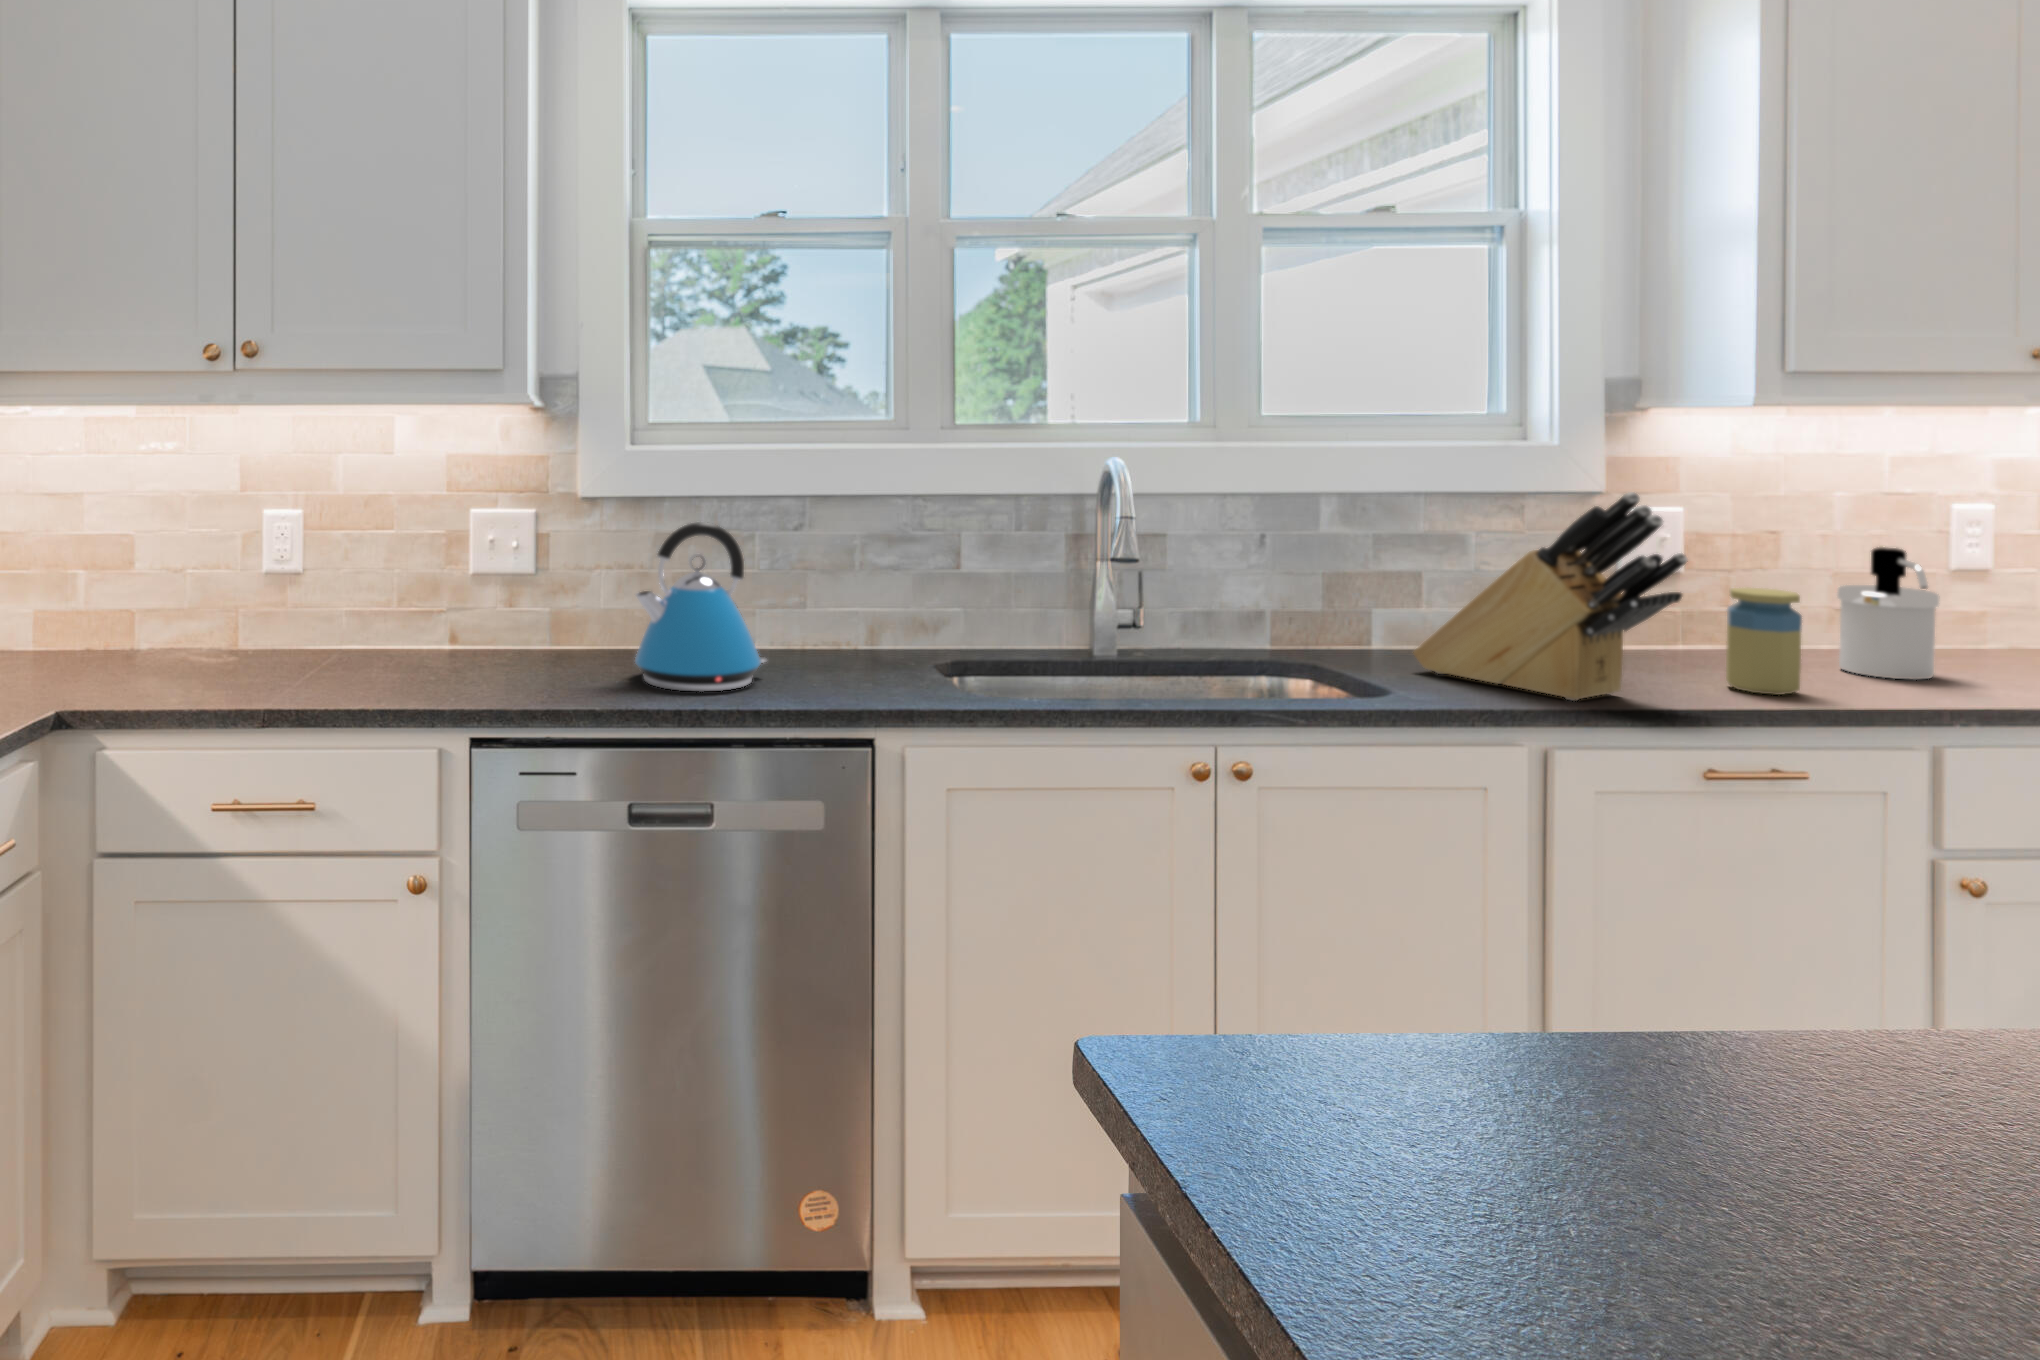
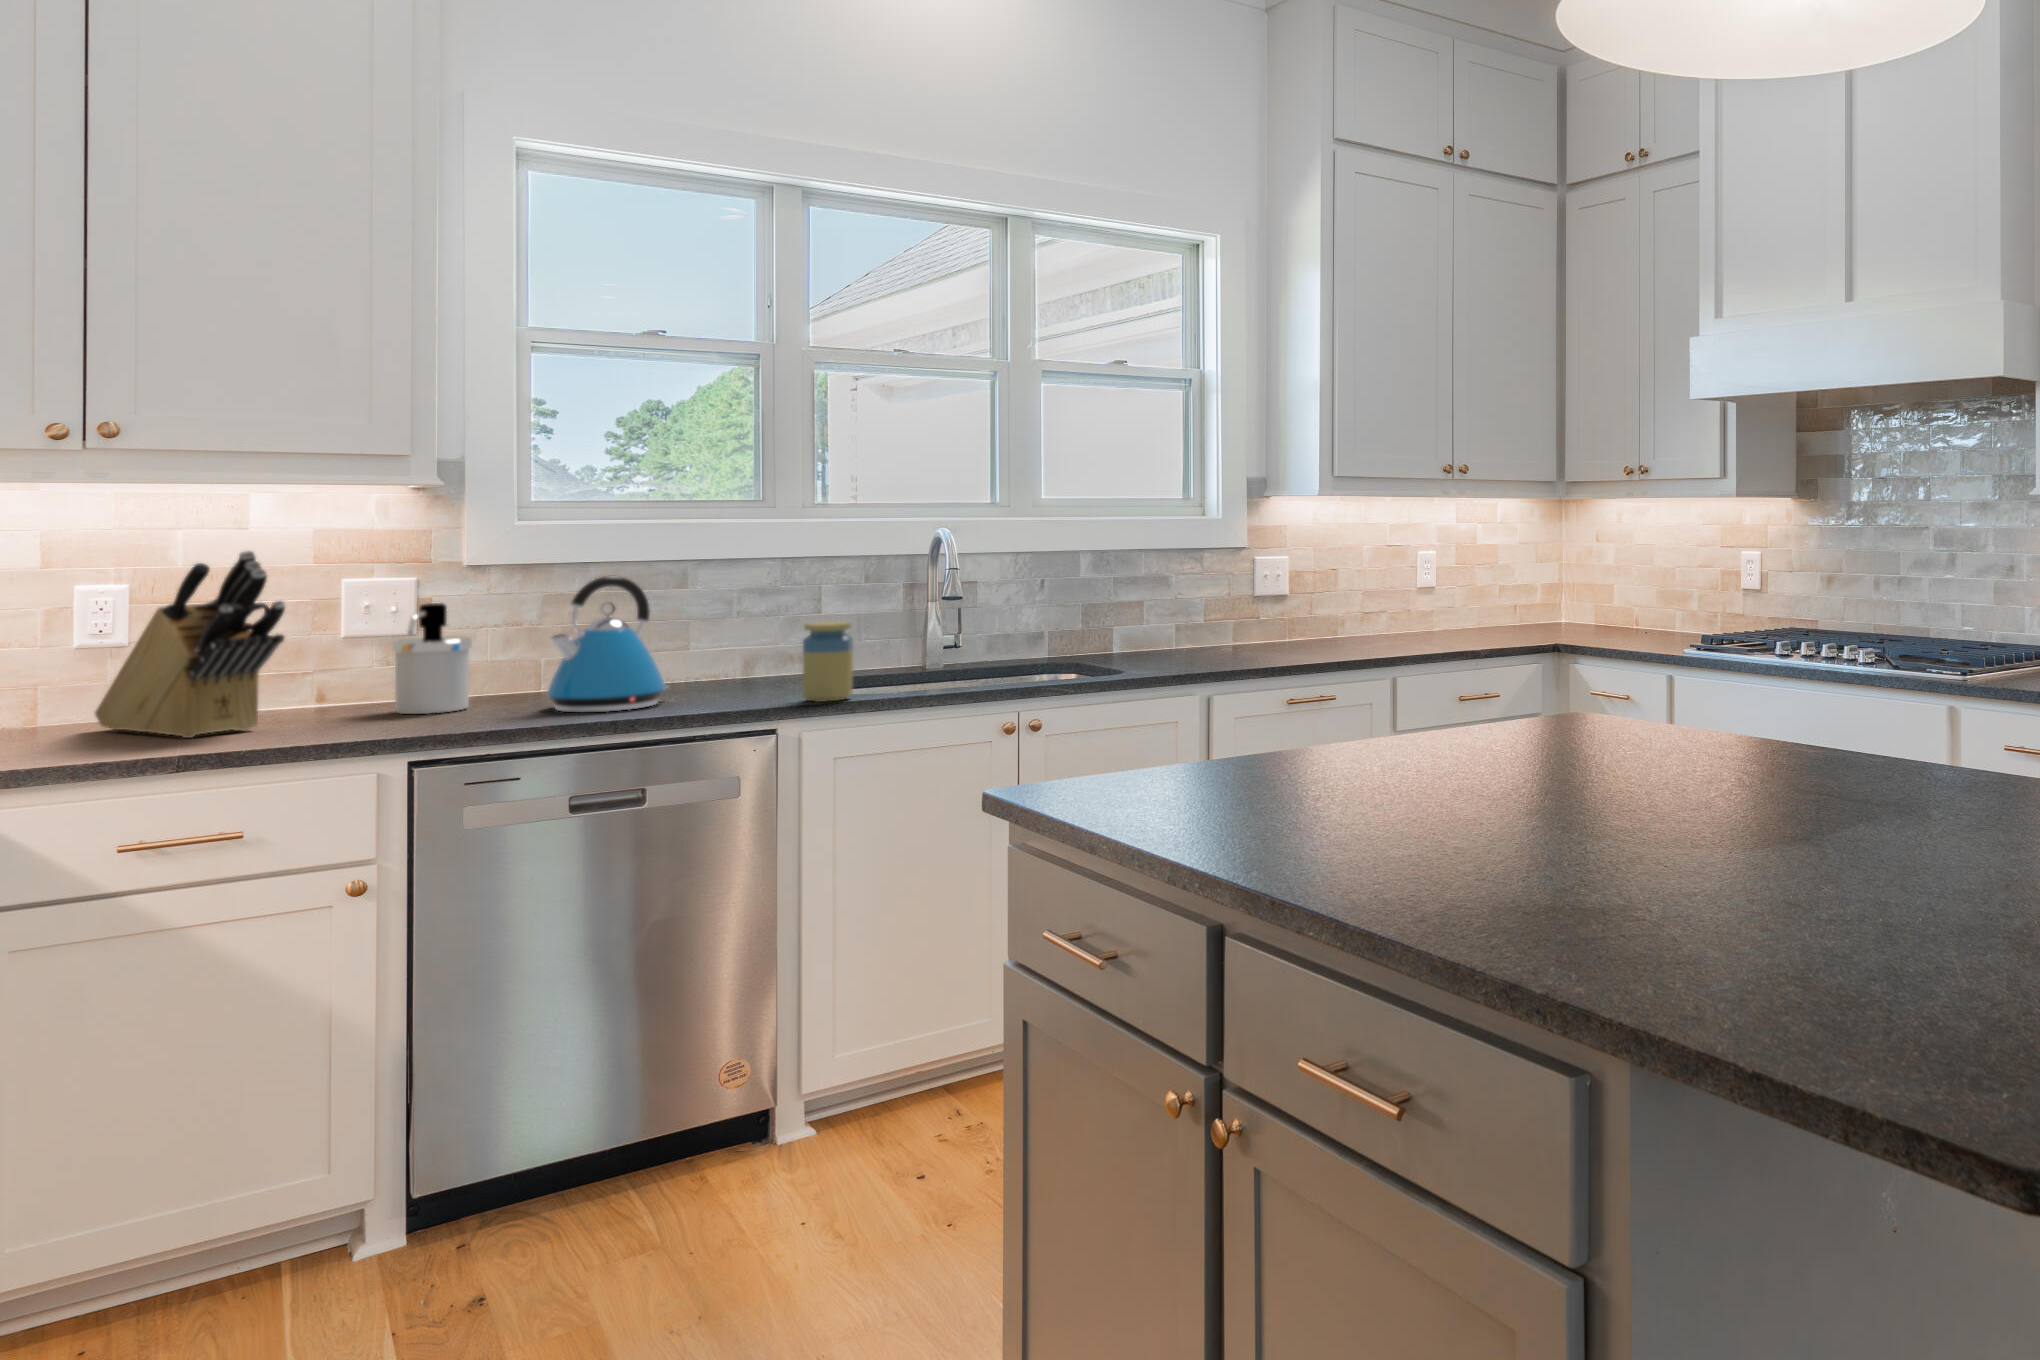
knife block: present [1413,492,1688,701] -> present [95,551,285,738]
soap dispenser: present [1837,547,1939,679] -> present [393,603,472,714]
jar: present [1726,588,1802,695] -> present [803,622,853,702]

